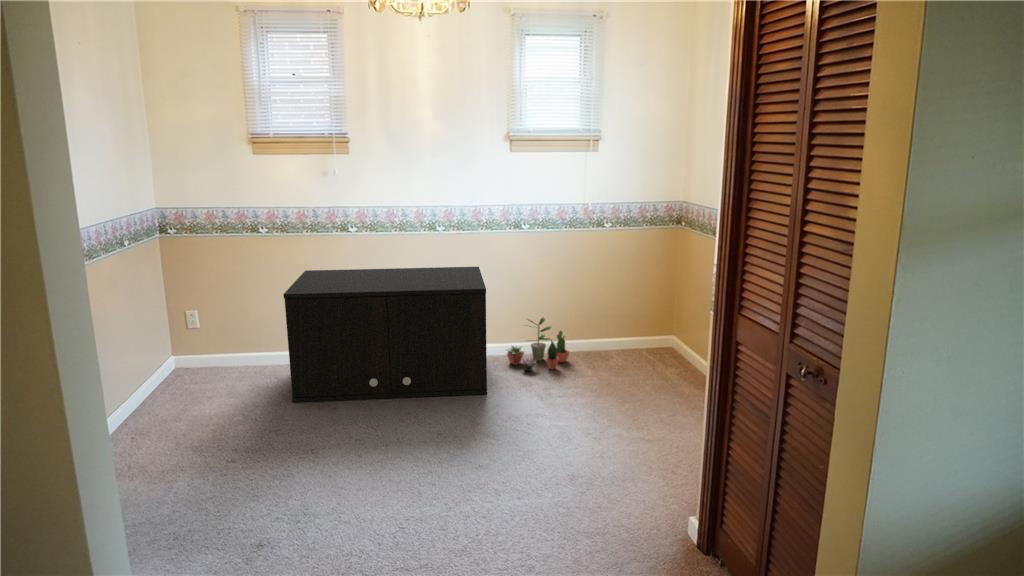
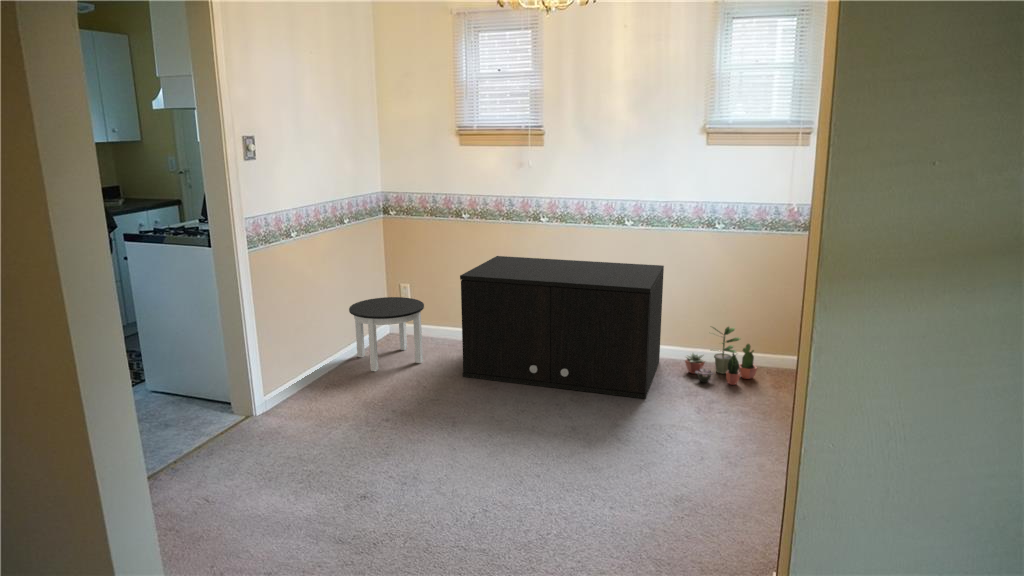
round table: none [139,326,236,414] -> present [349,297,424,372]

